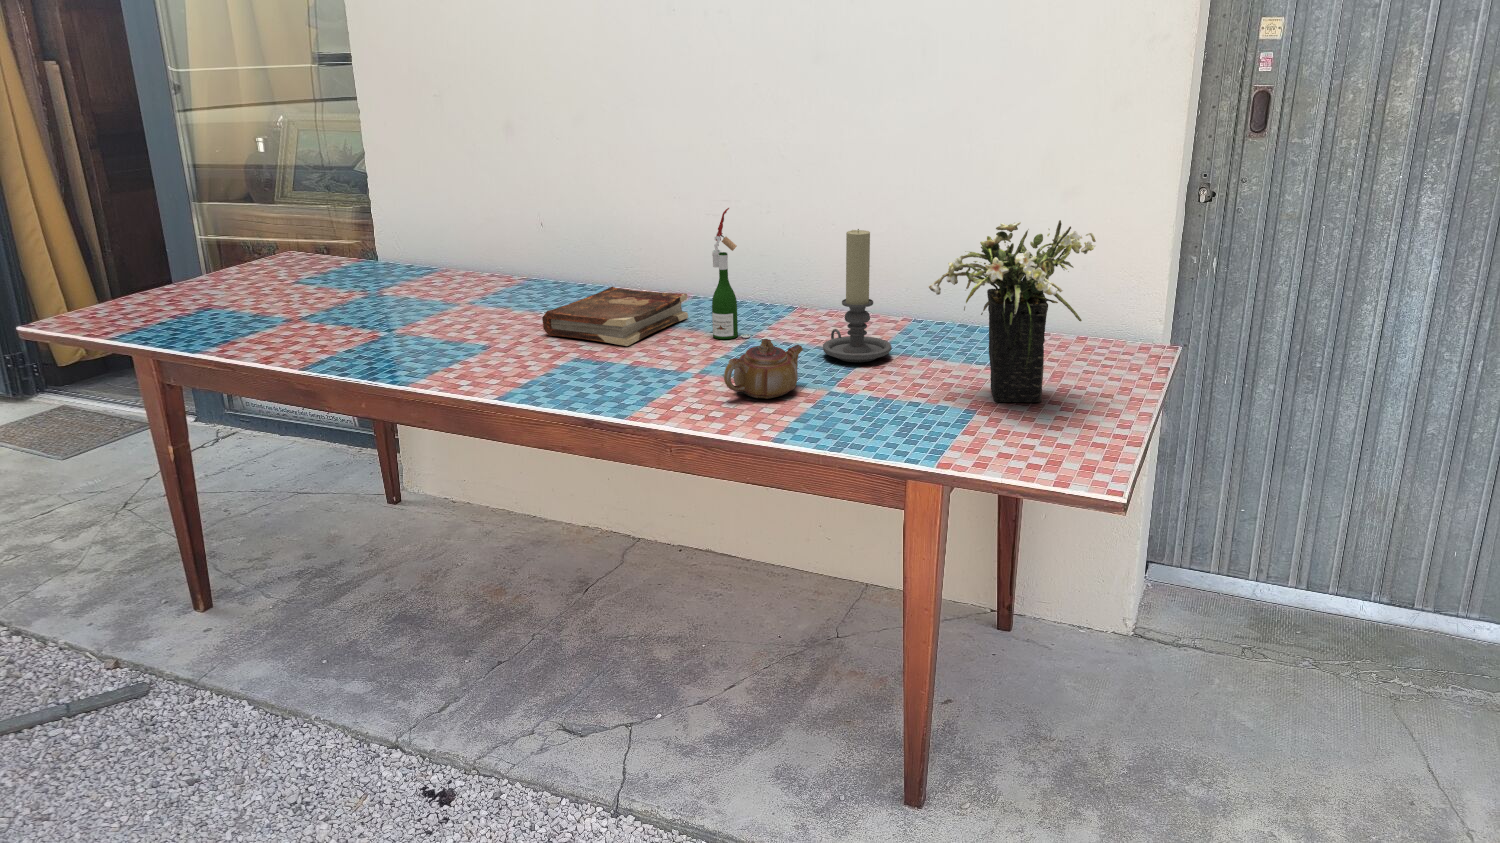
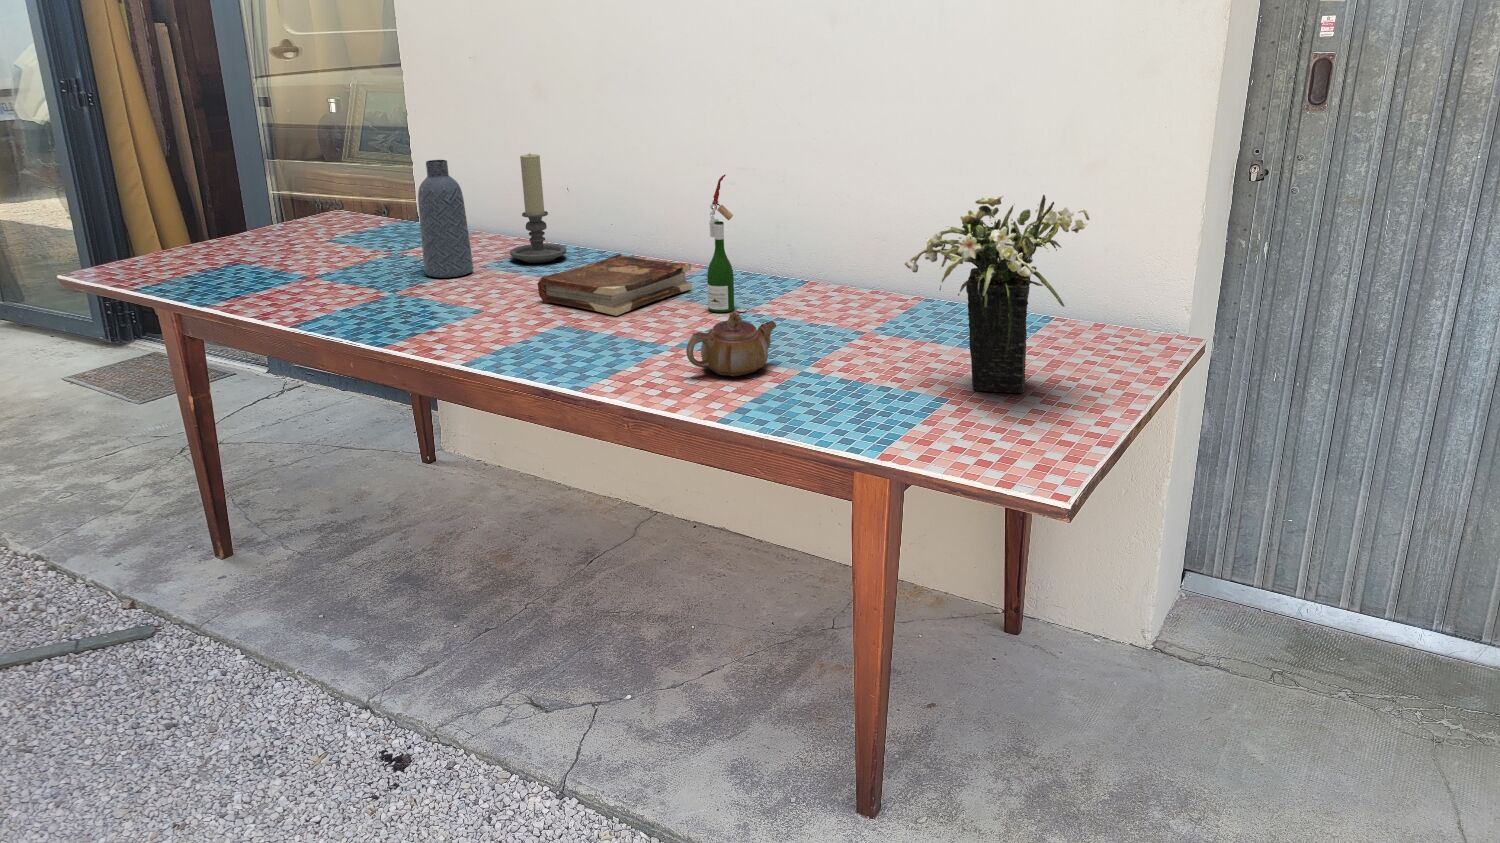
vase: none [407,199,462,315] -> present [418,160,473,278]
candle holder: present [823,229,892,362] -> present [510,153,566,263]

